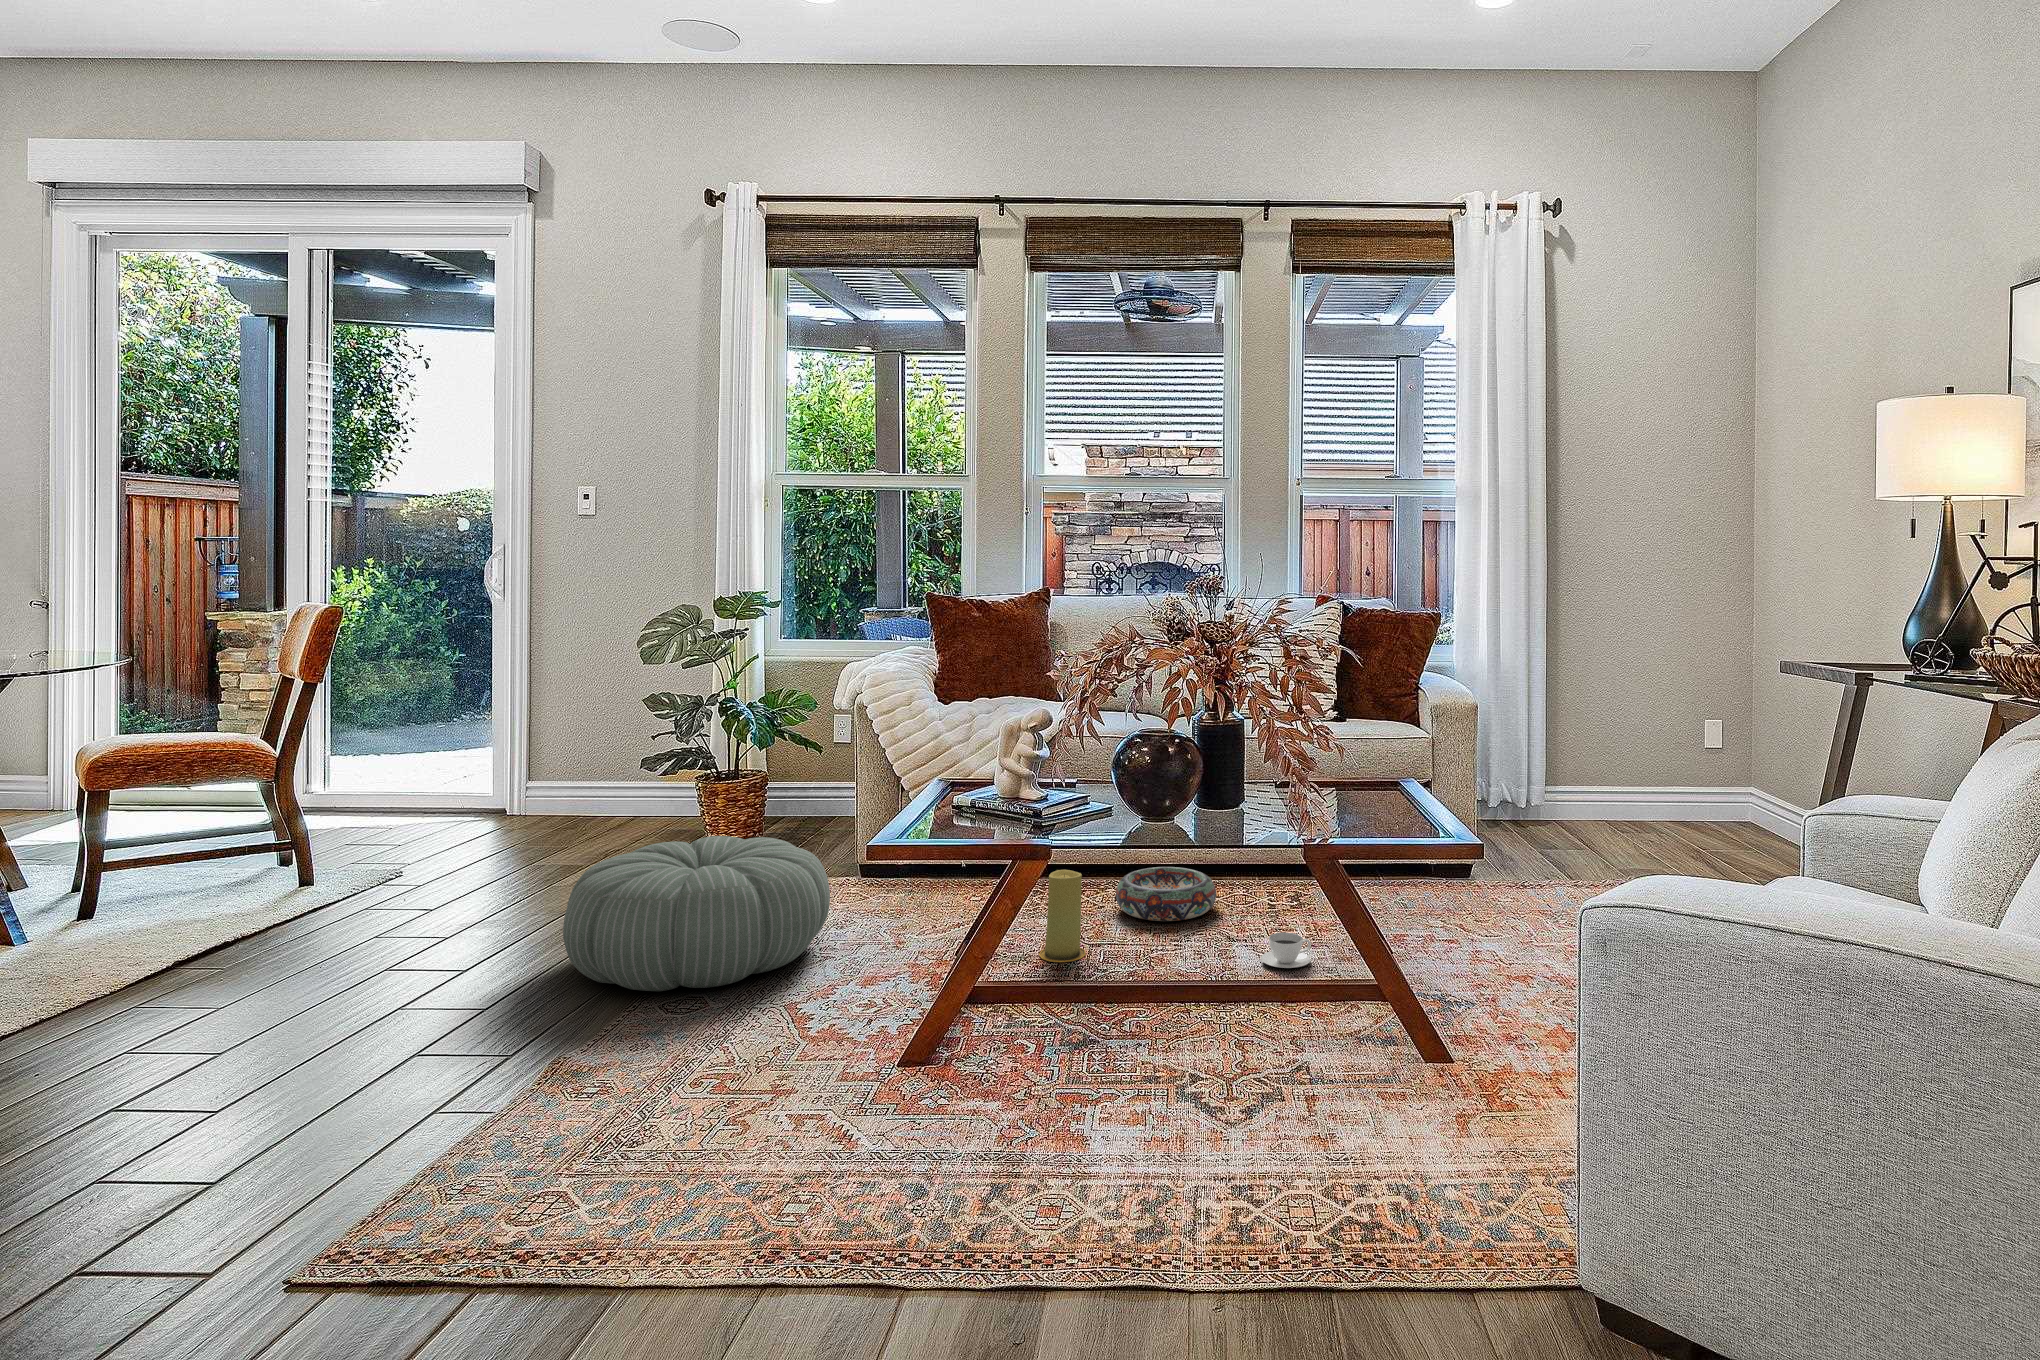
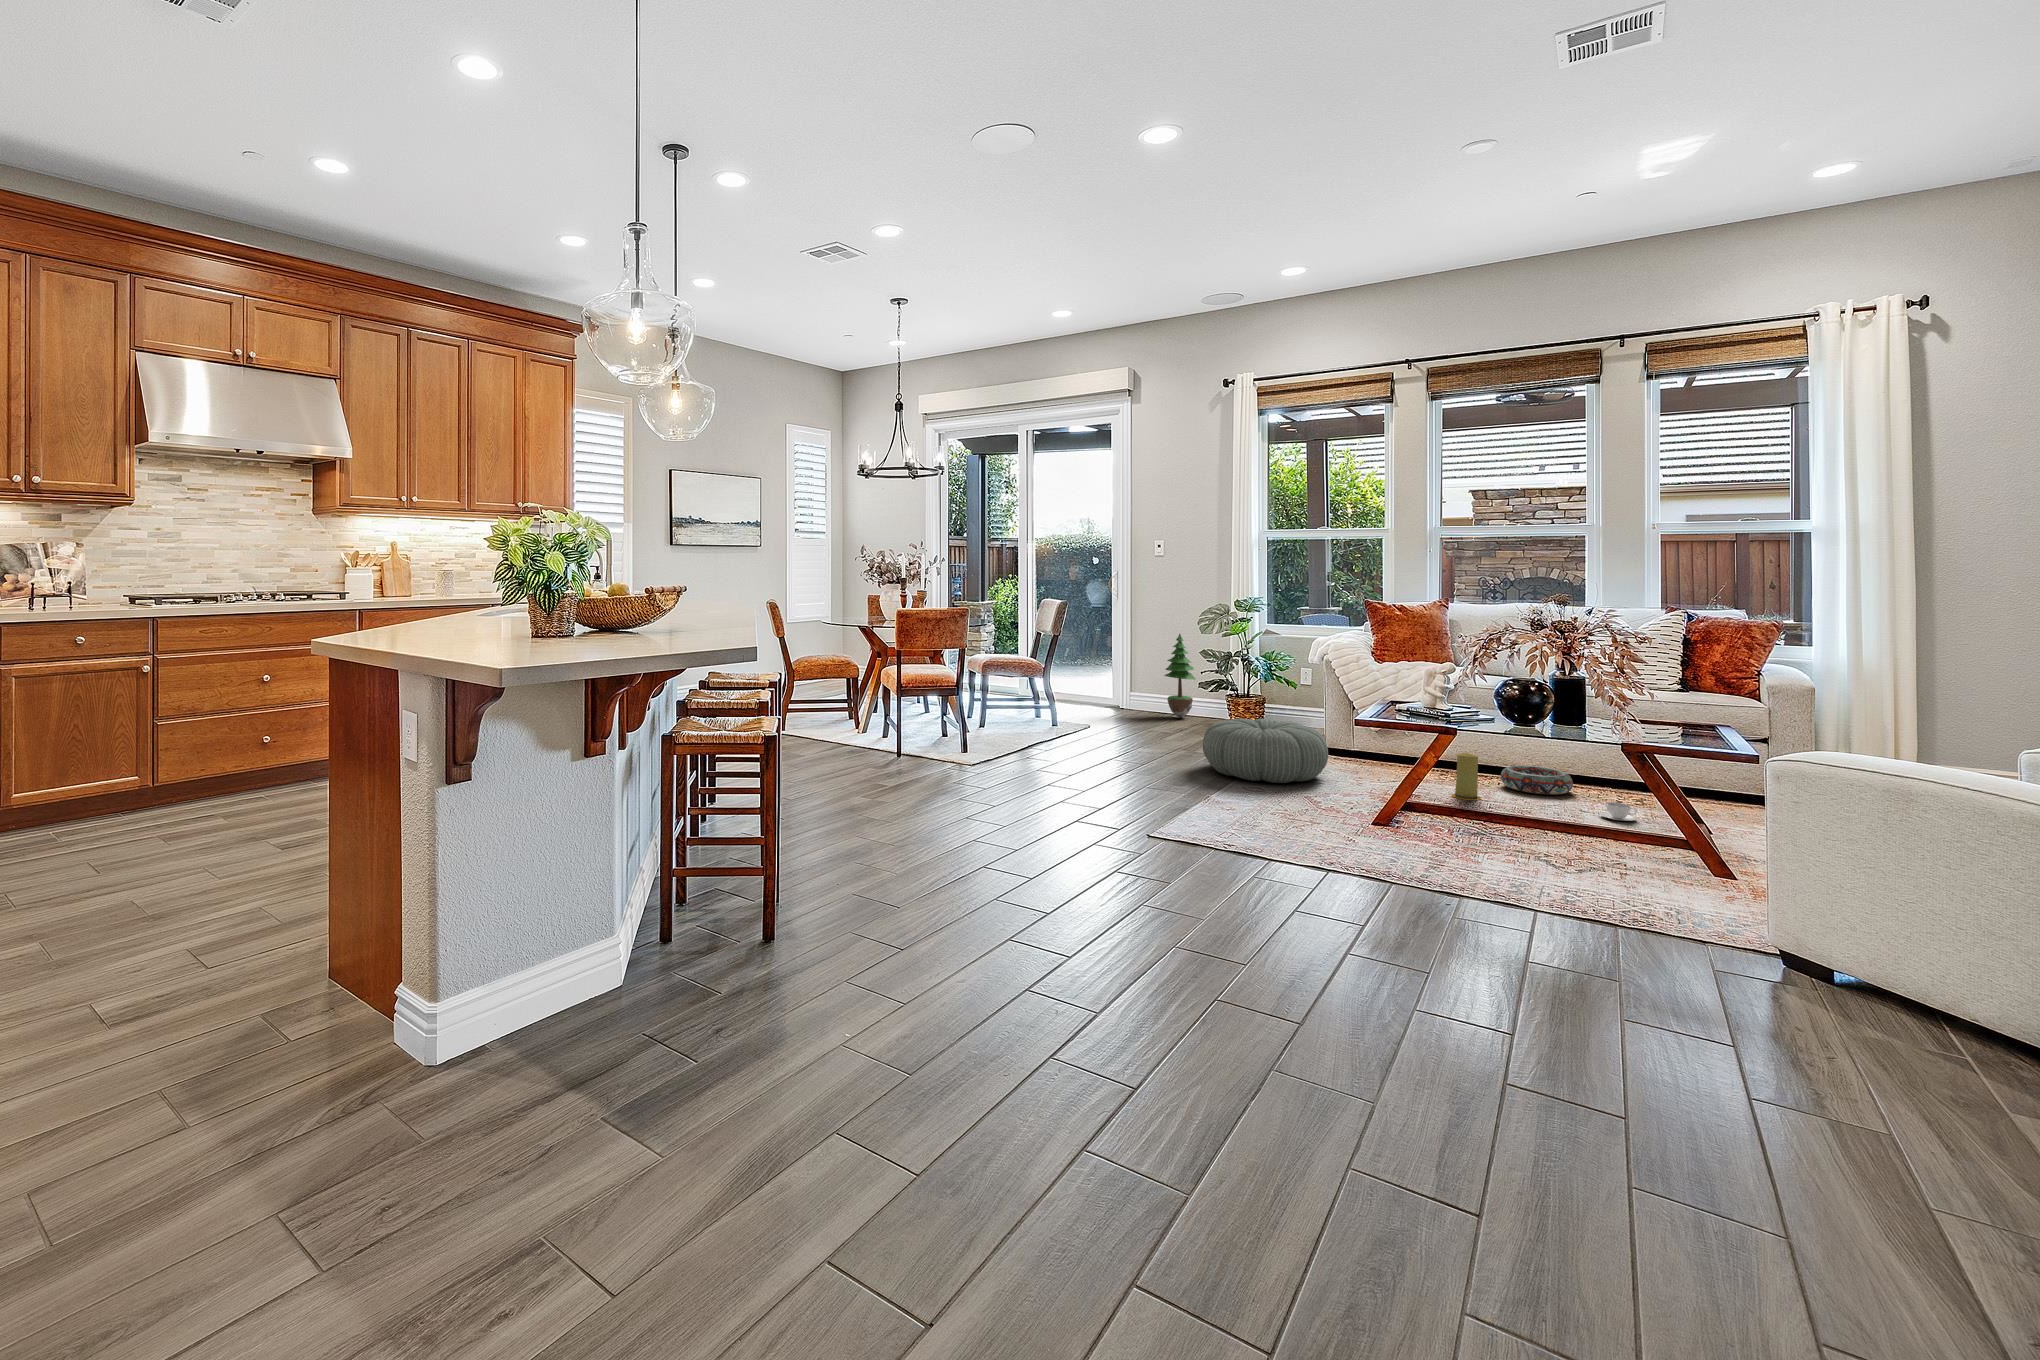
potted tree: none [582,662,647,824] -> present [1164,634,1195,718]

